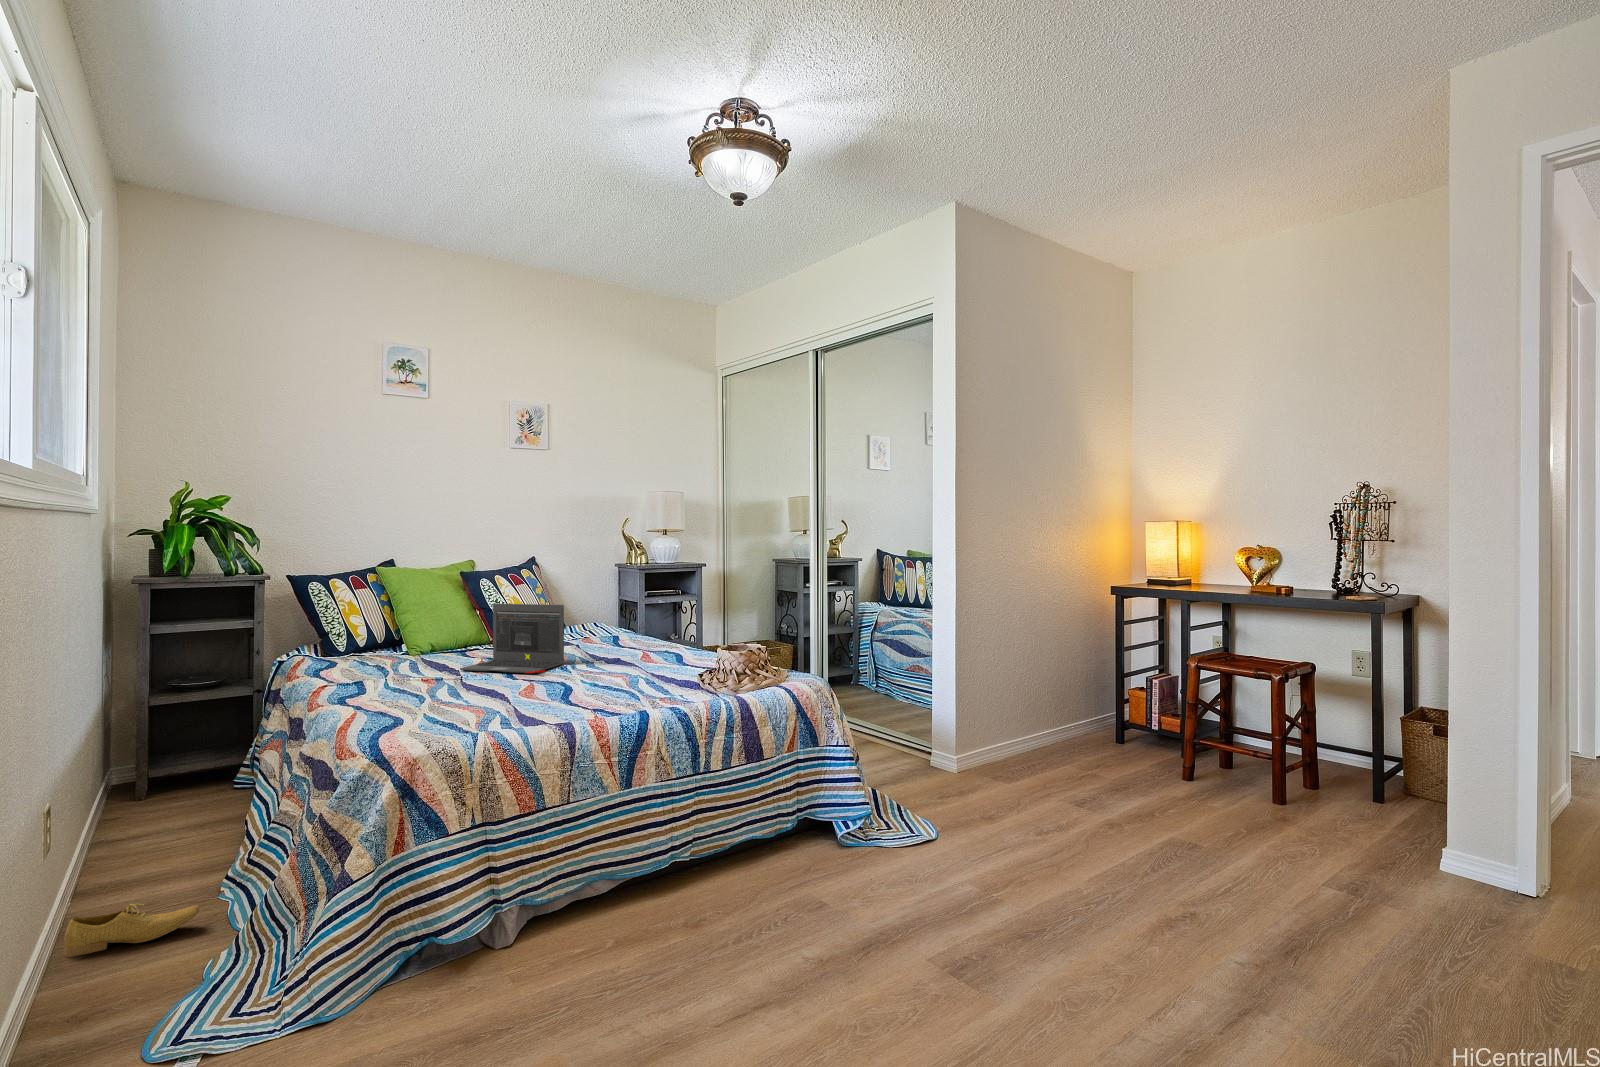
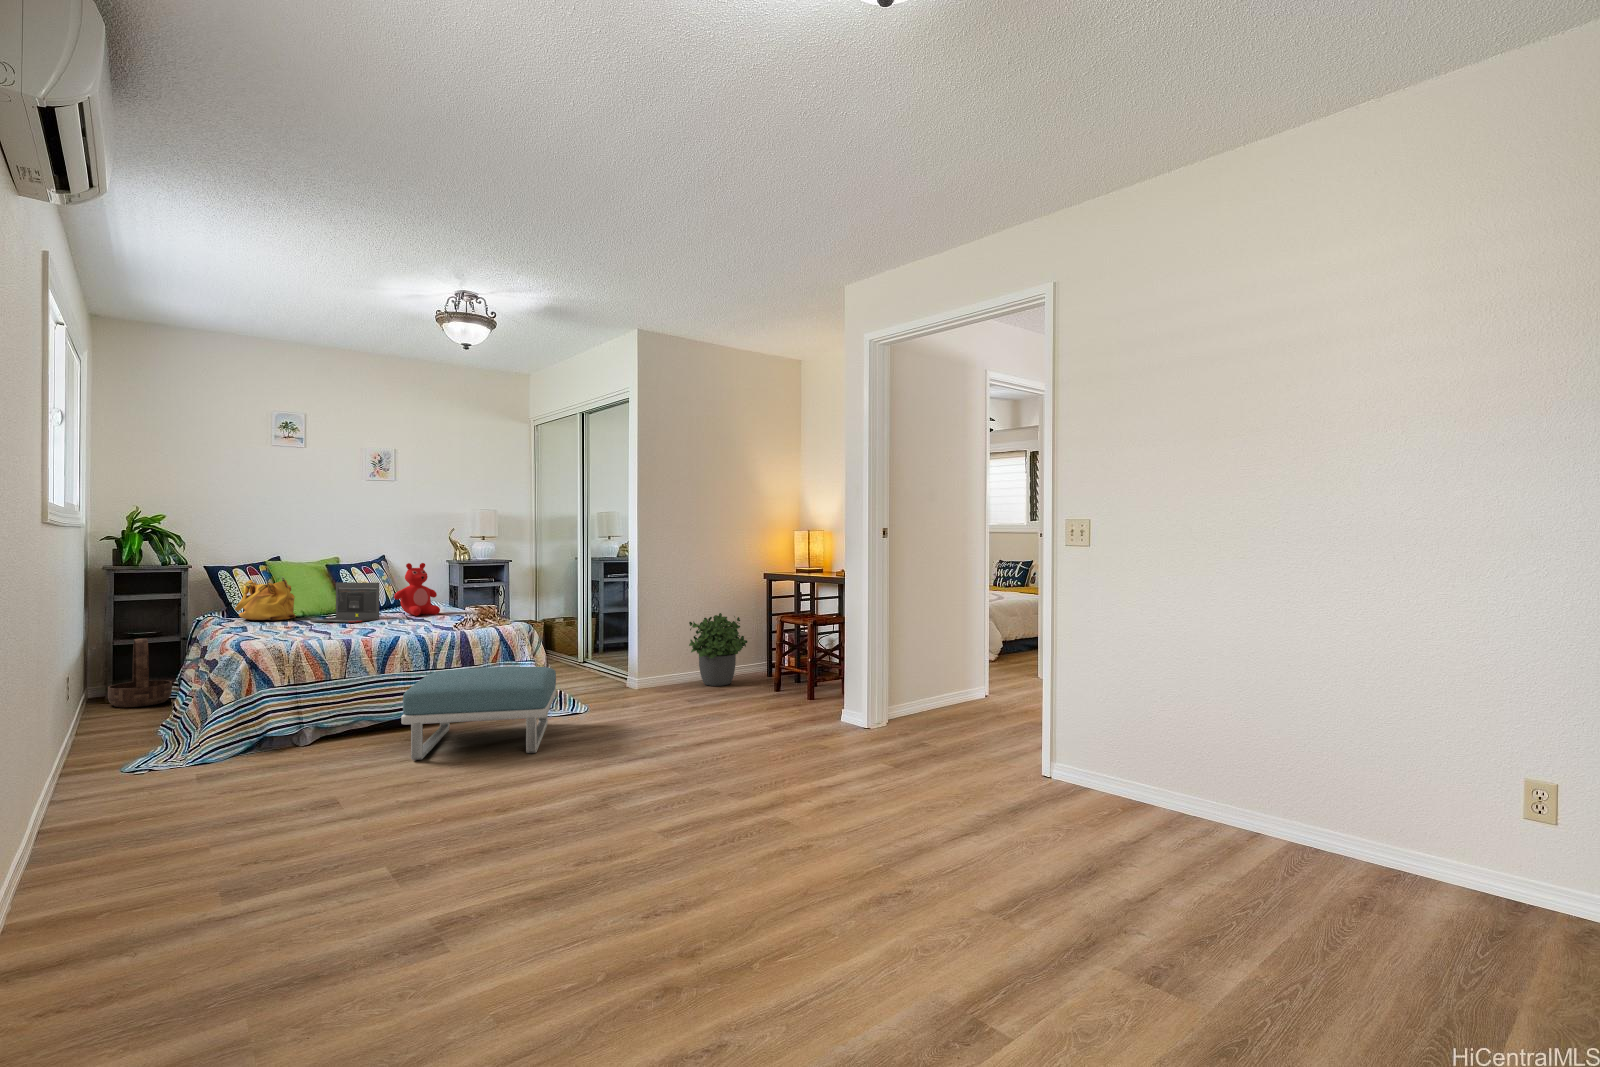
teddy bear: none [579,571,648,656] -> present [394,563,440,616]
handbag: none [338,596,430,666] -> present [235,578,295,620]
potted plant: none [1023,652,1124,768] -> present [689,613,747,686]
basket: none [140,695,240,812] -> present [108,638,172,707]
footstool: none [716,774,1020,1020] -> present [401,667,556,760]
shoe: present [64,904,200,957] -> none [74,726,145,749]

